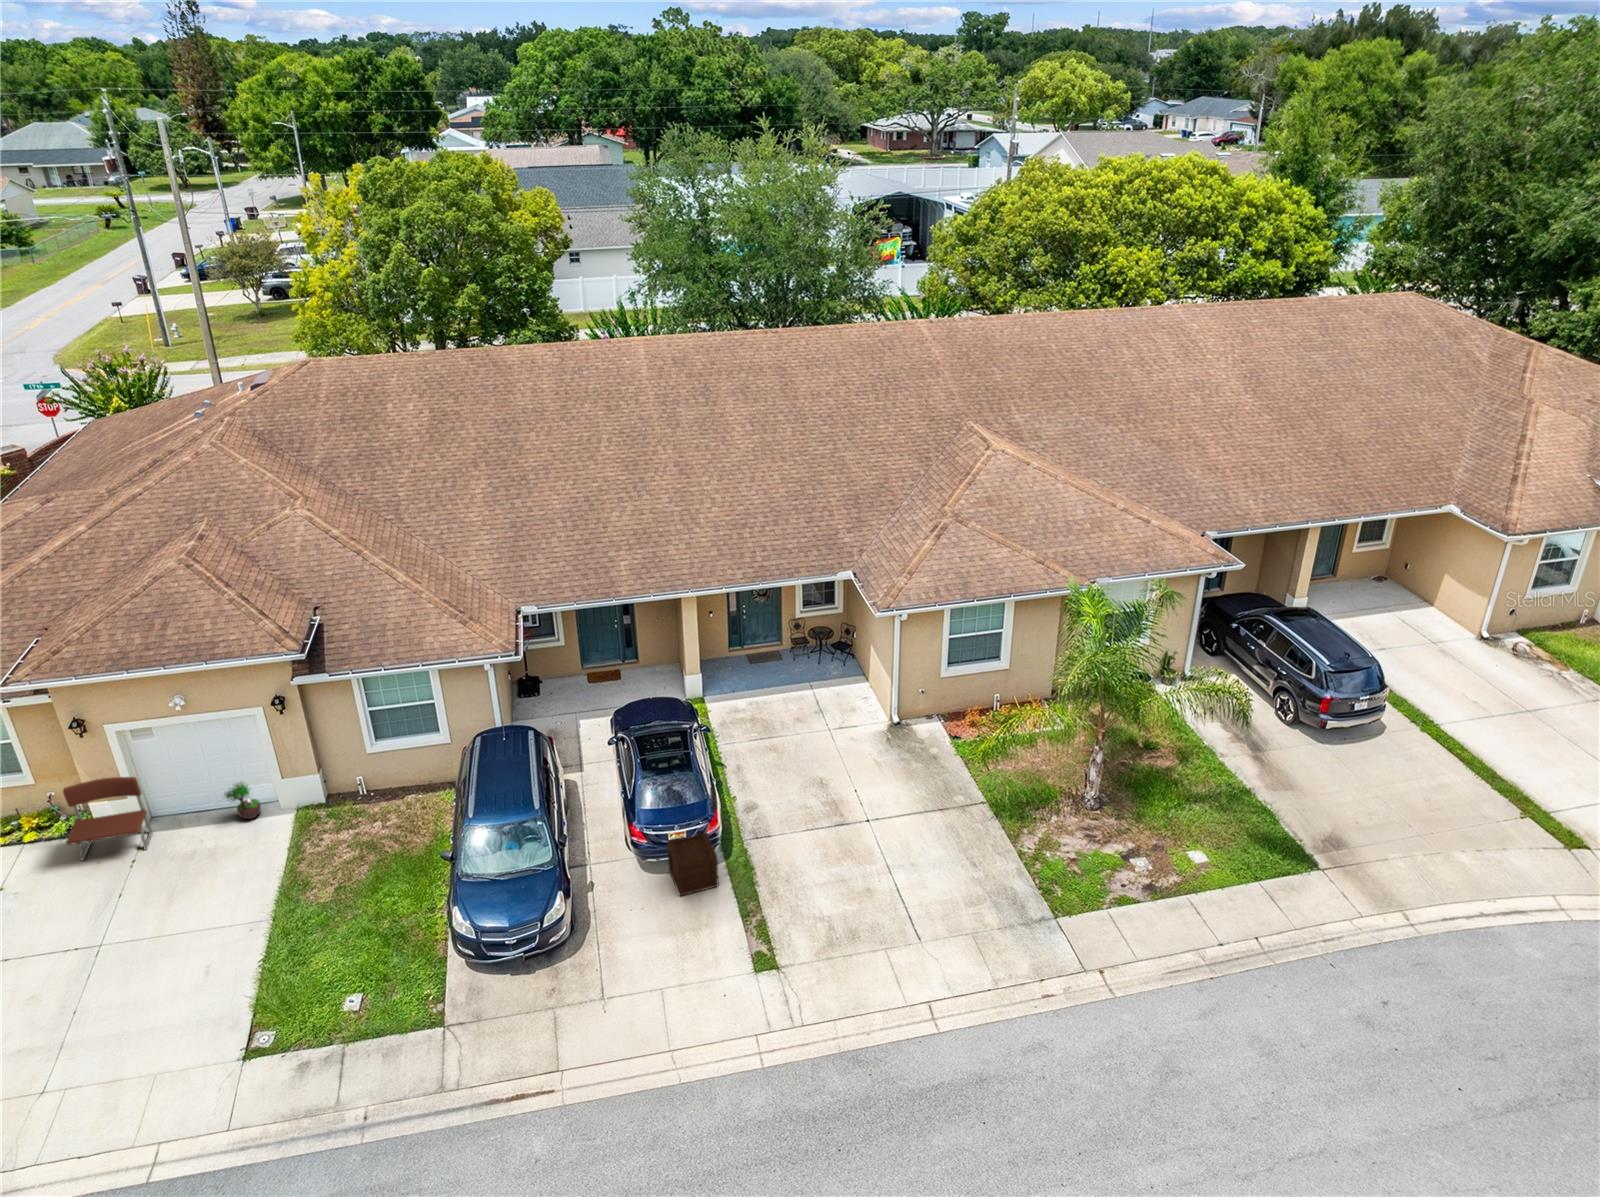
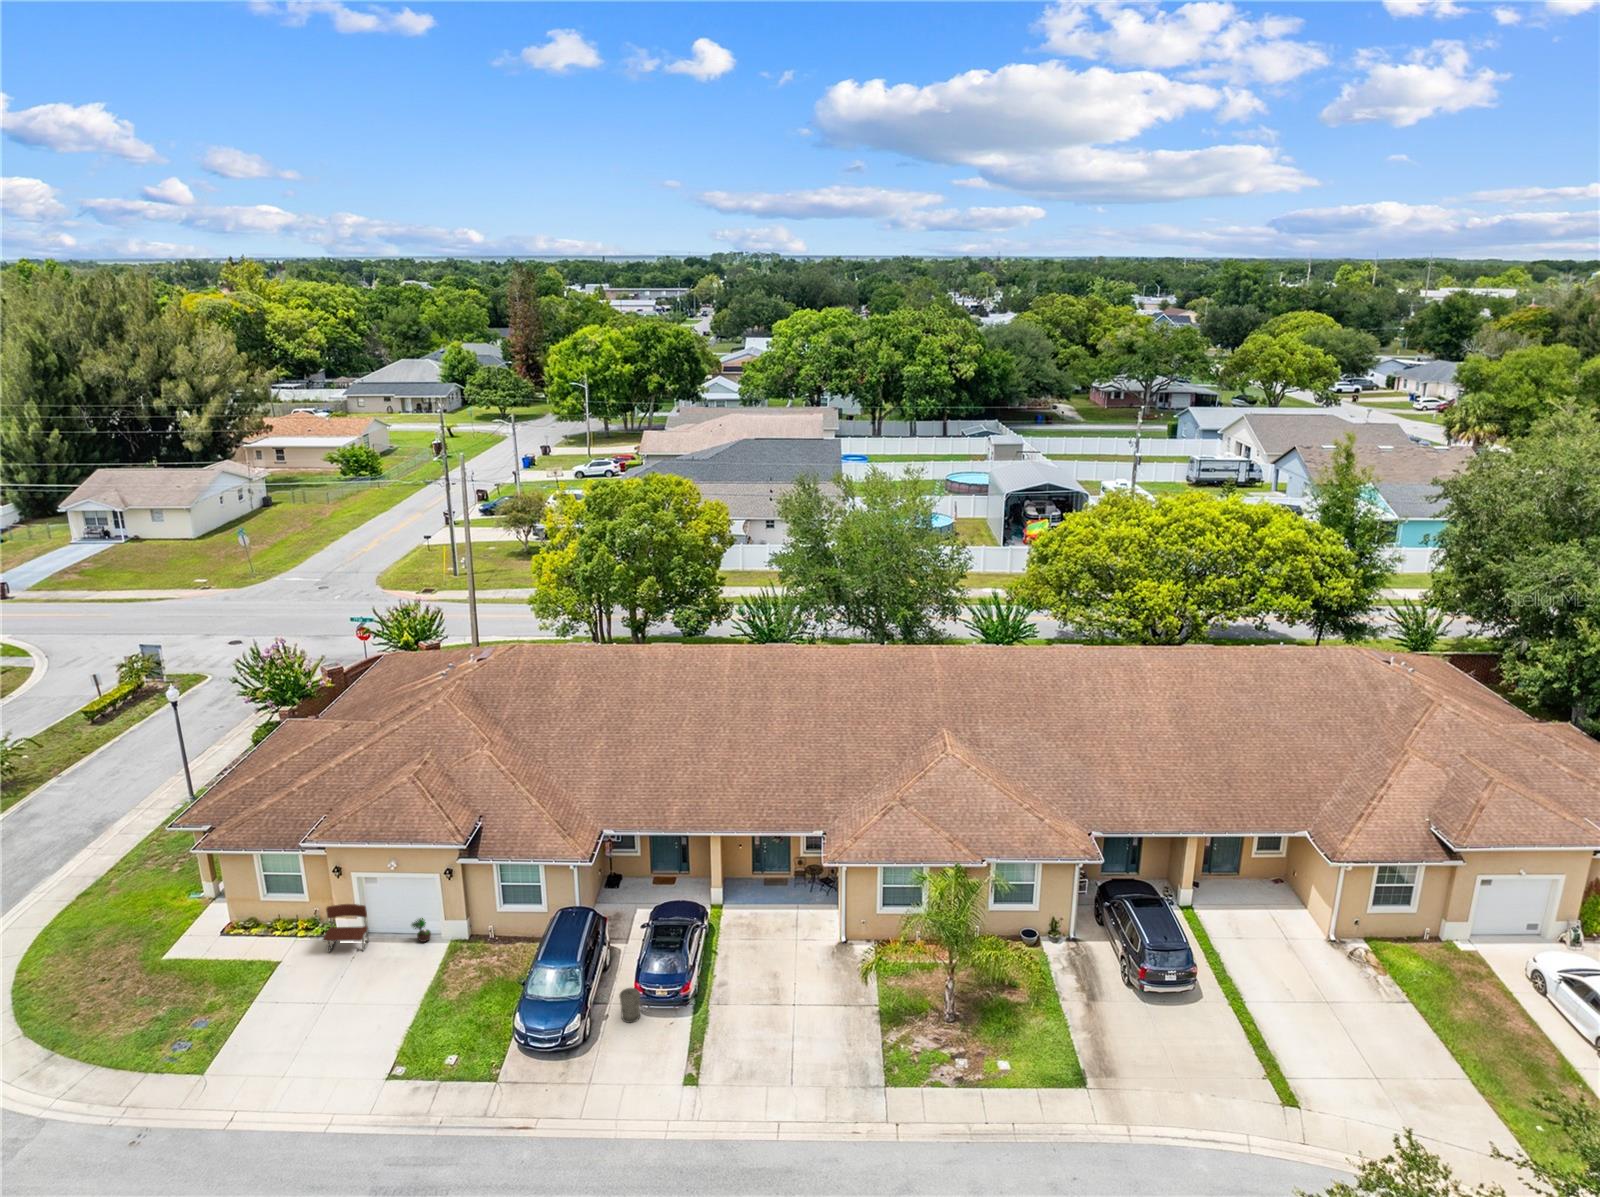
wooden crate: present [667,833,719,896] -> none [654,993,681,1032]
trash can: none [613,835,647,889] -> present [619,988,640,1023]

